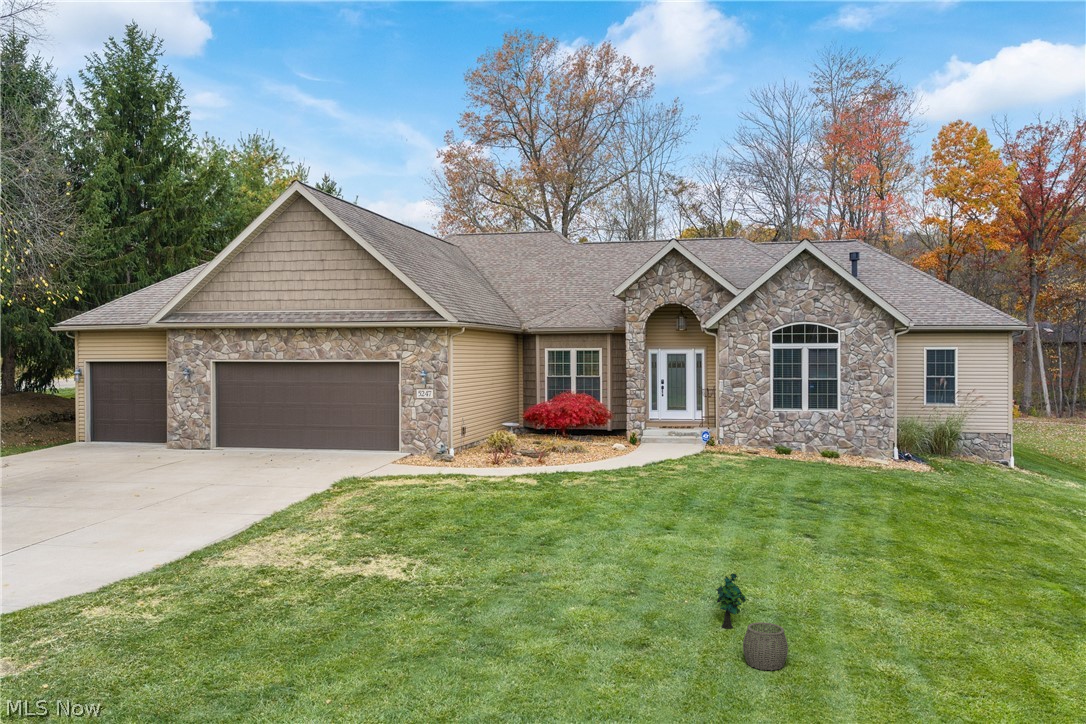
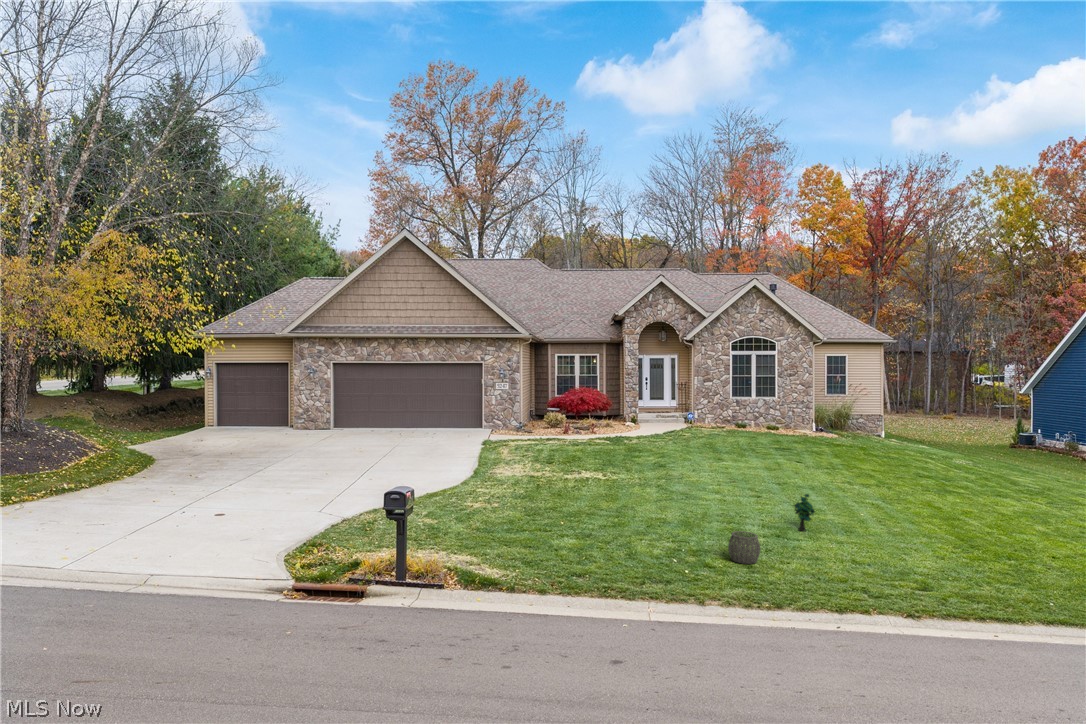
woven basket: present [743,622,788,671] -> present [728,531,760,564]

